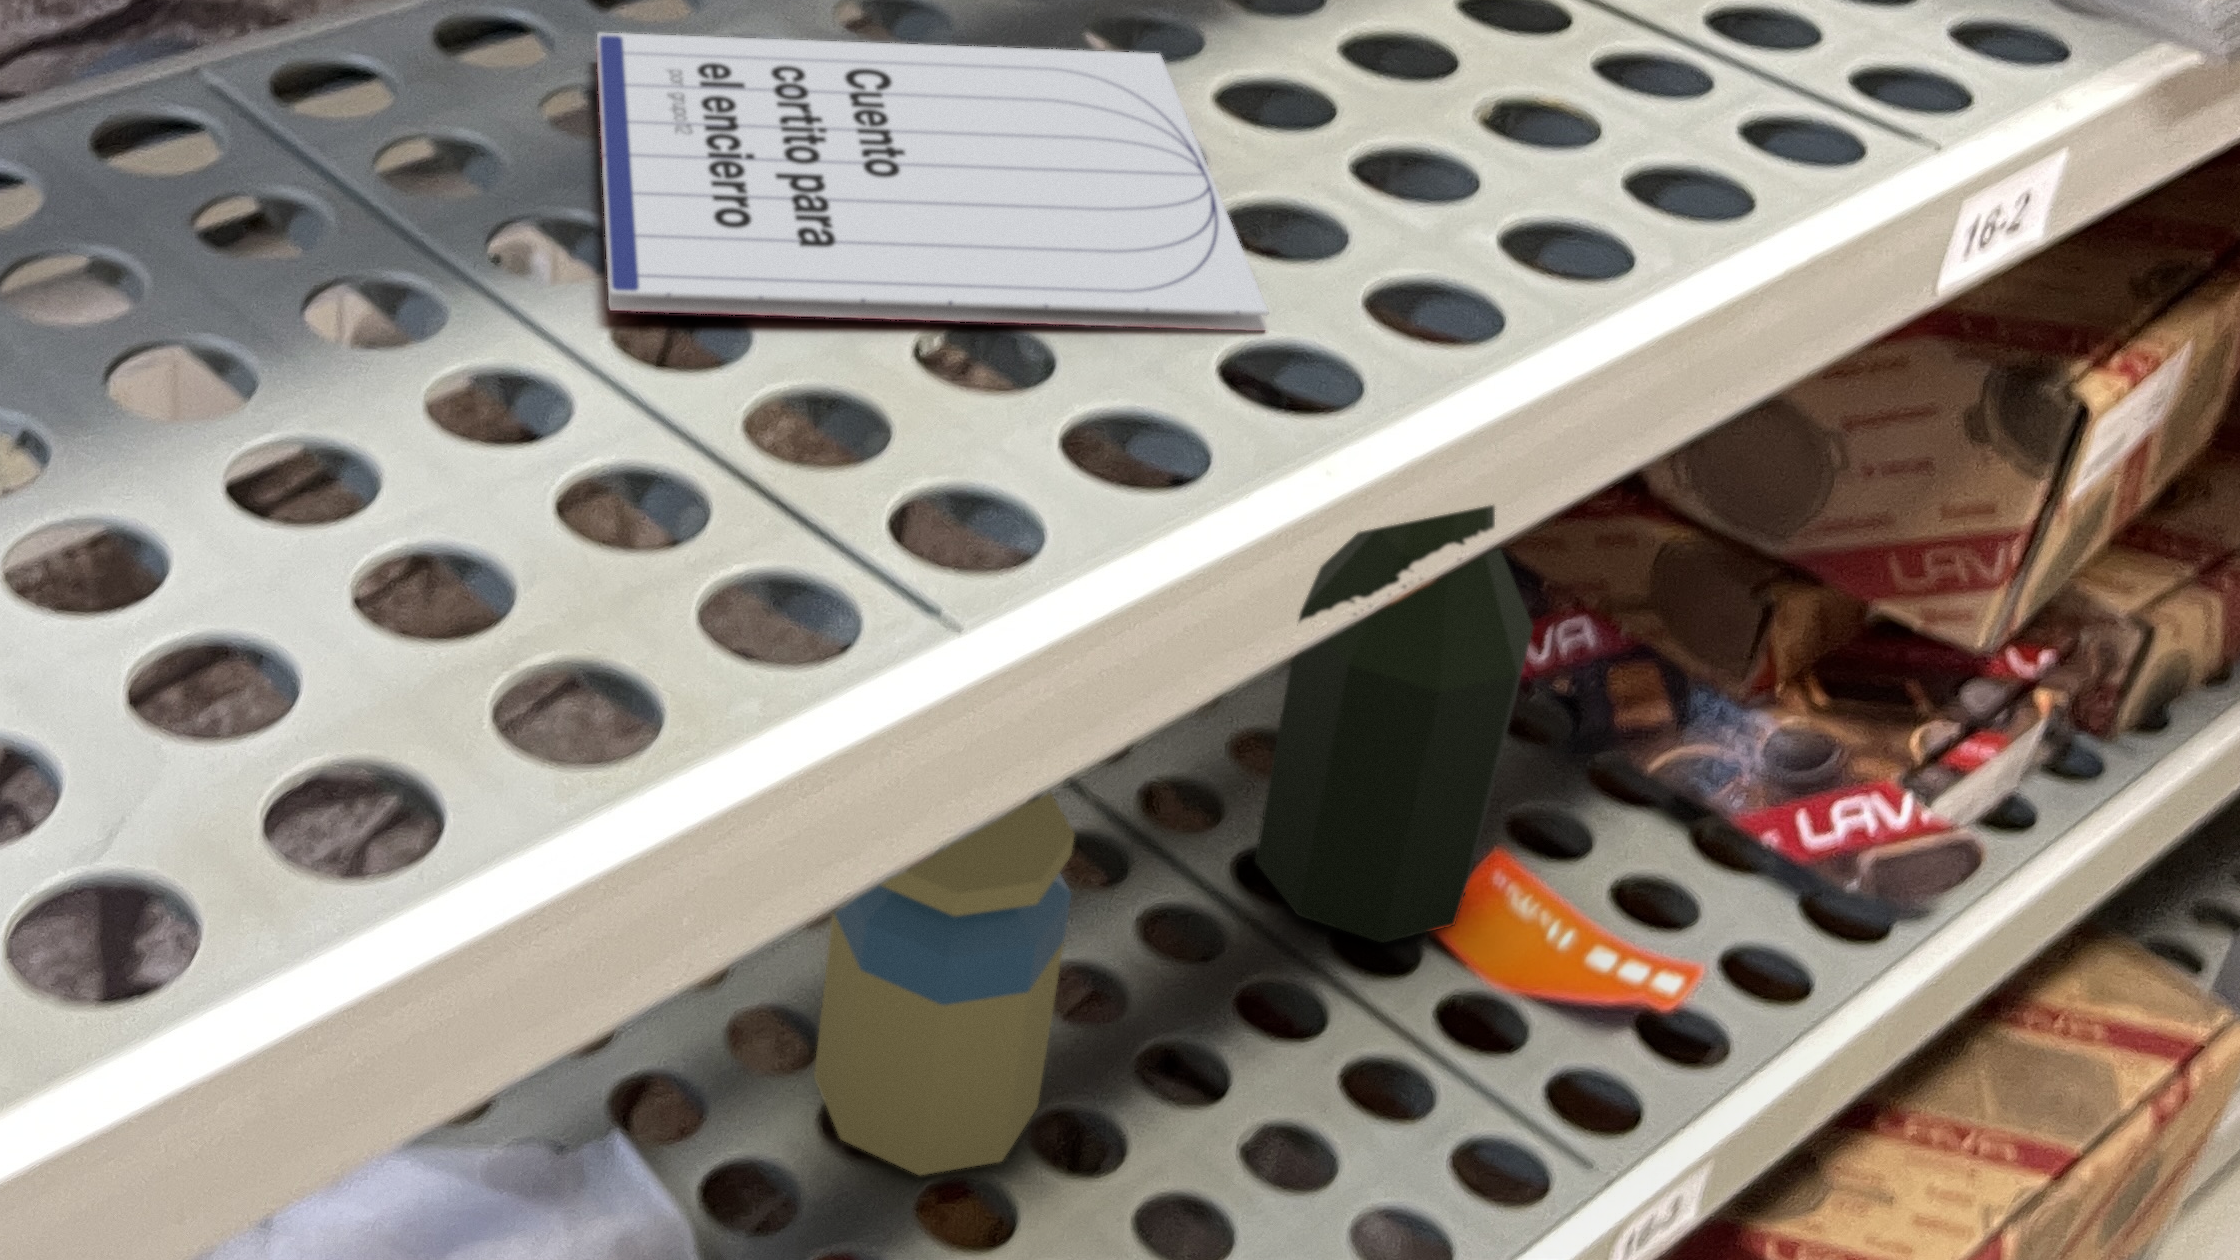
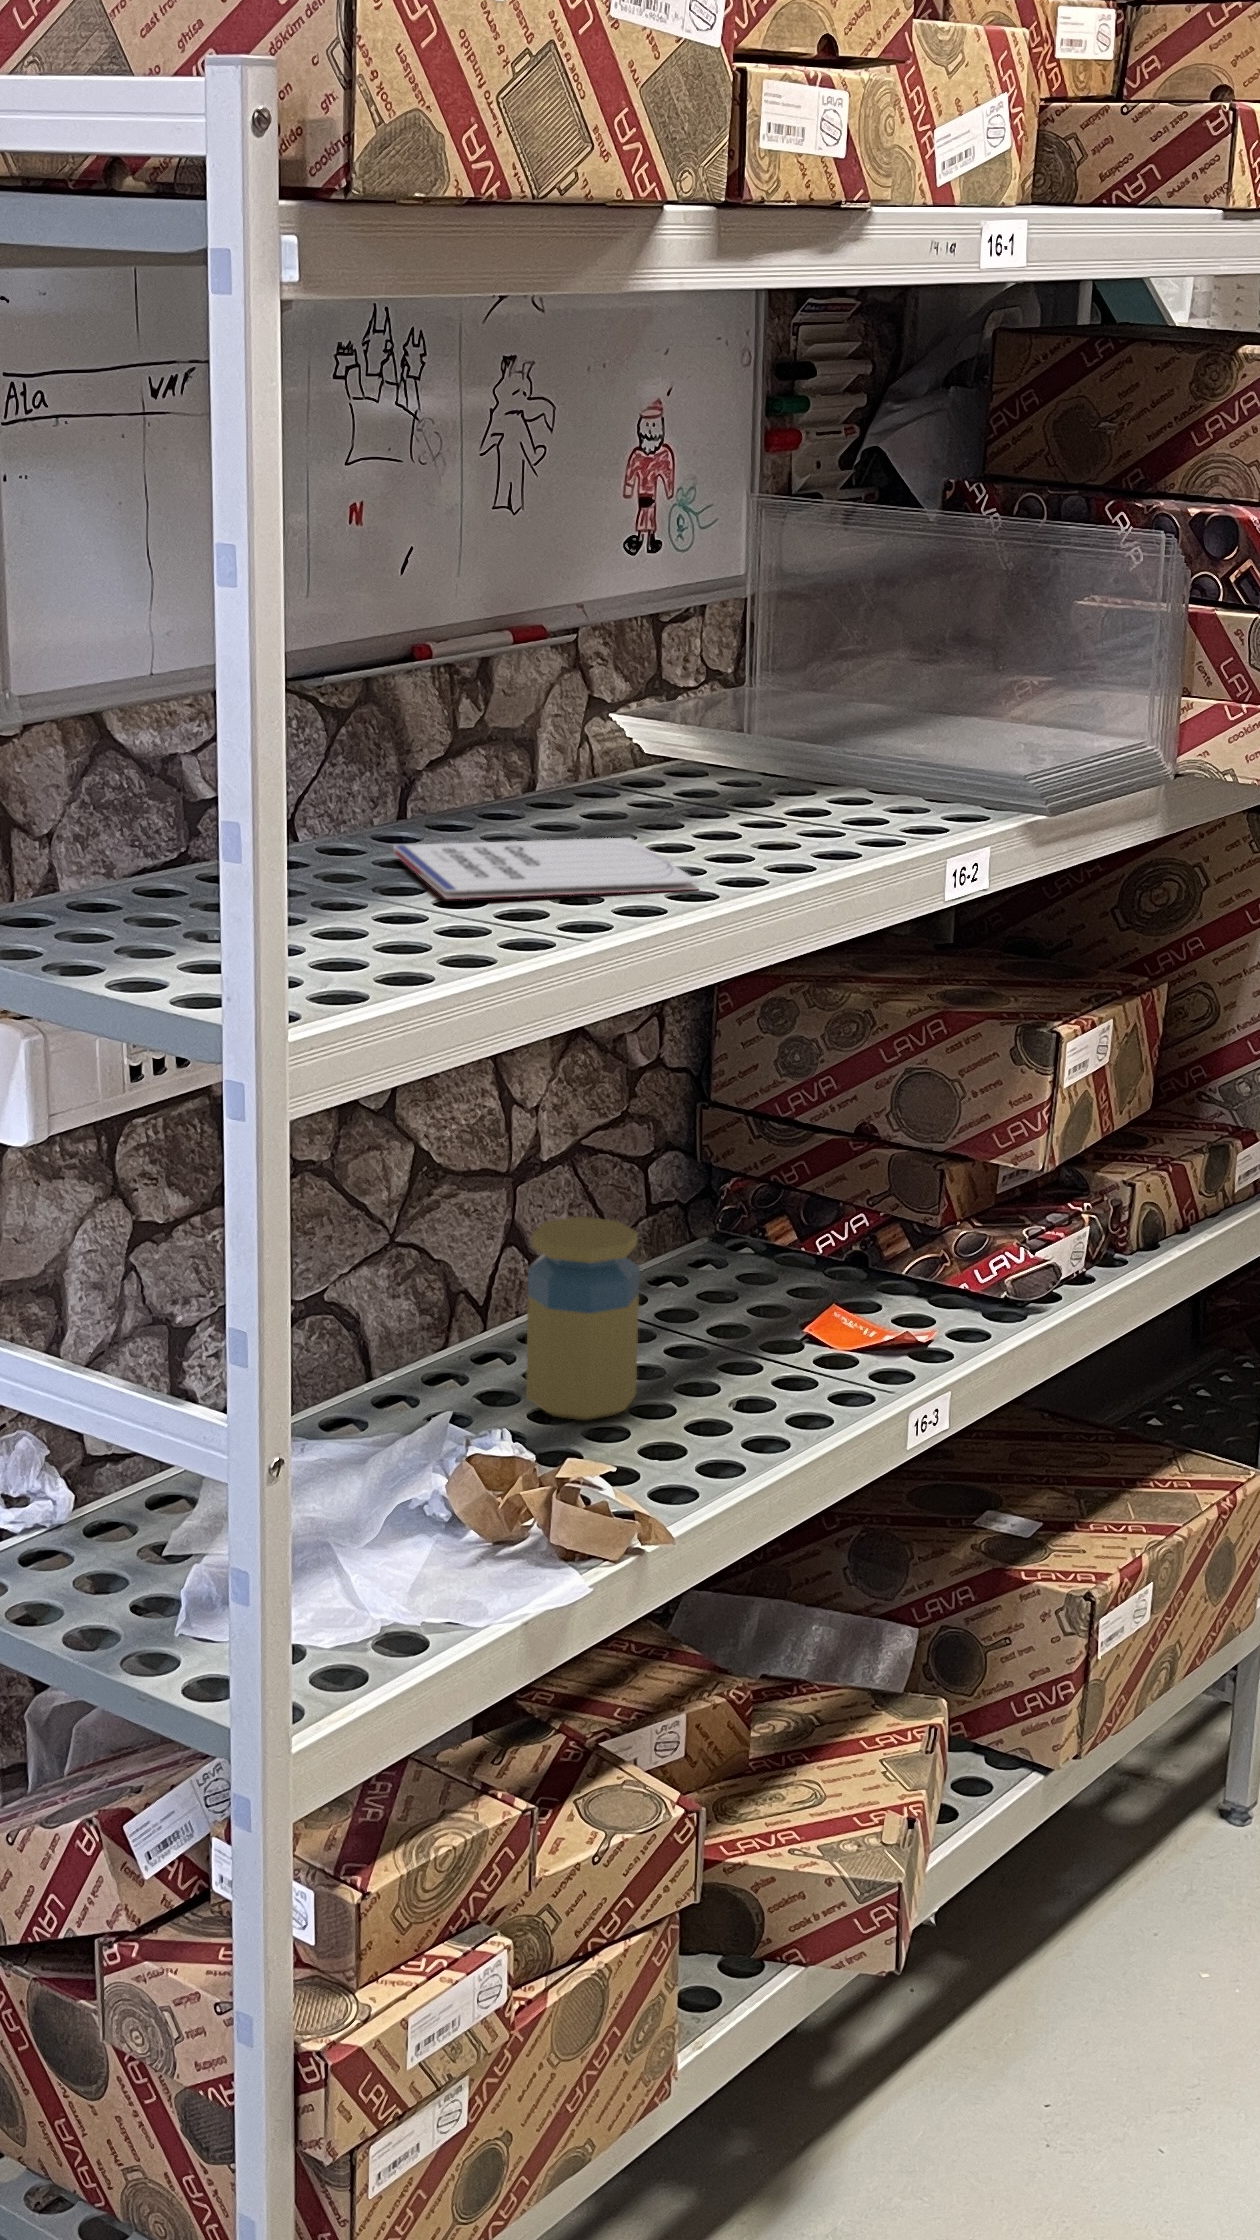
bottle: present [1255,505,1533,943] -> none [717,1024,832,1347]

